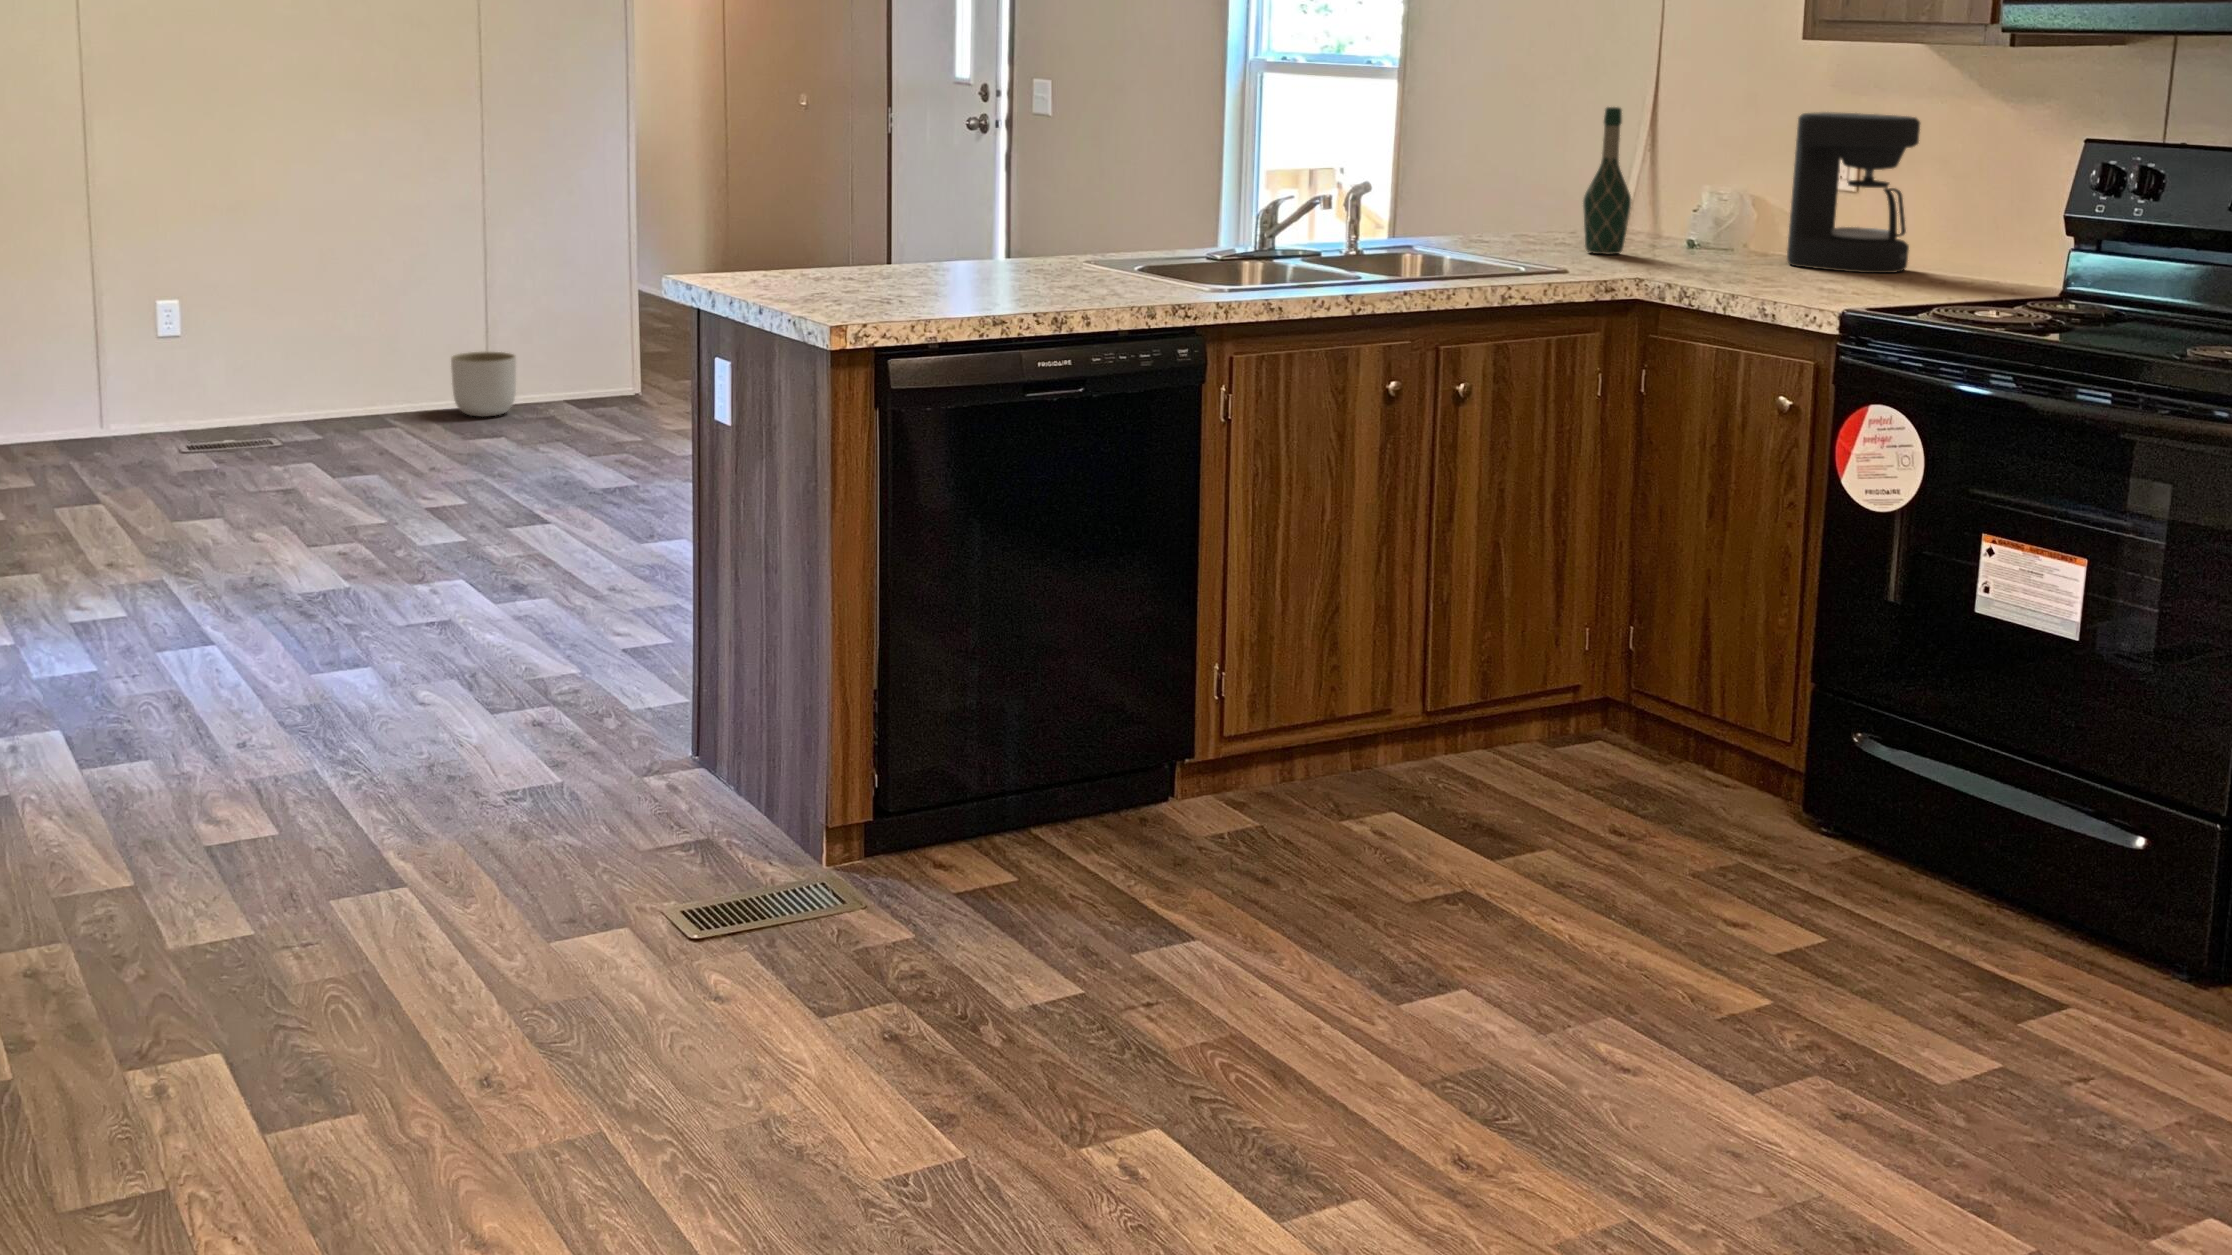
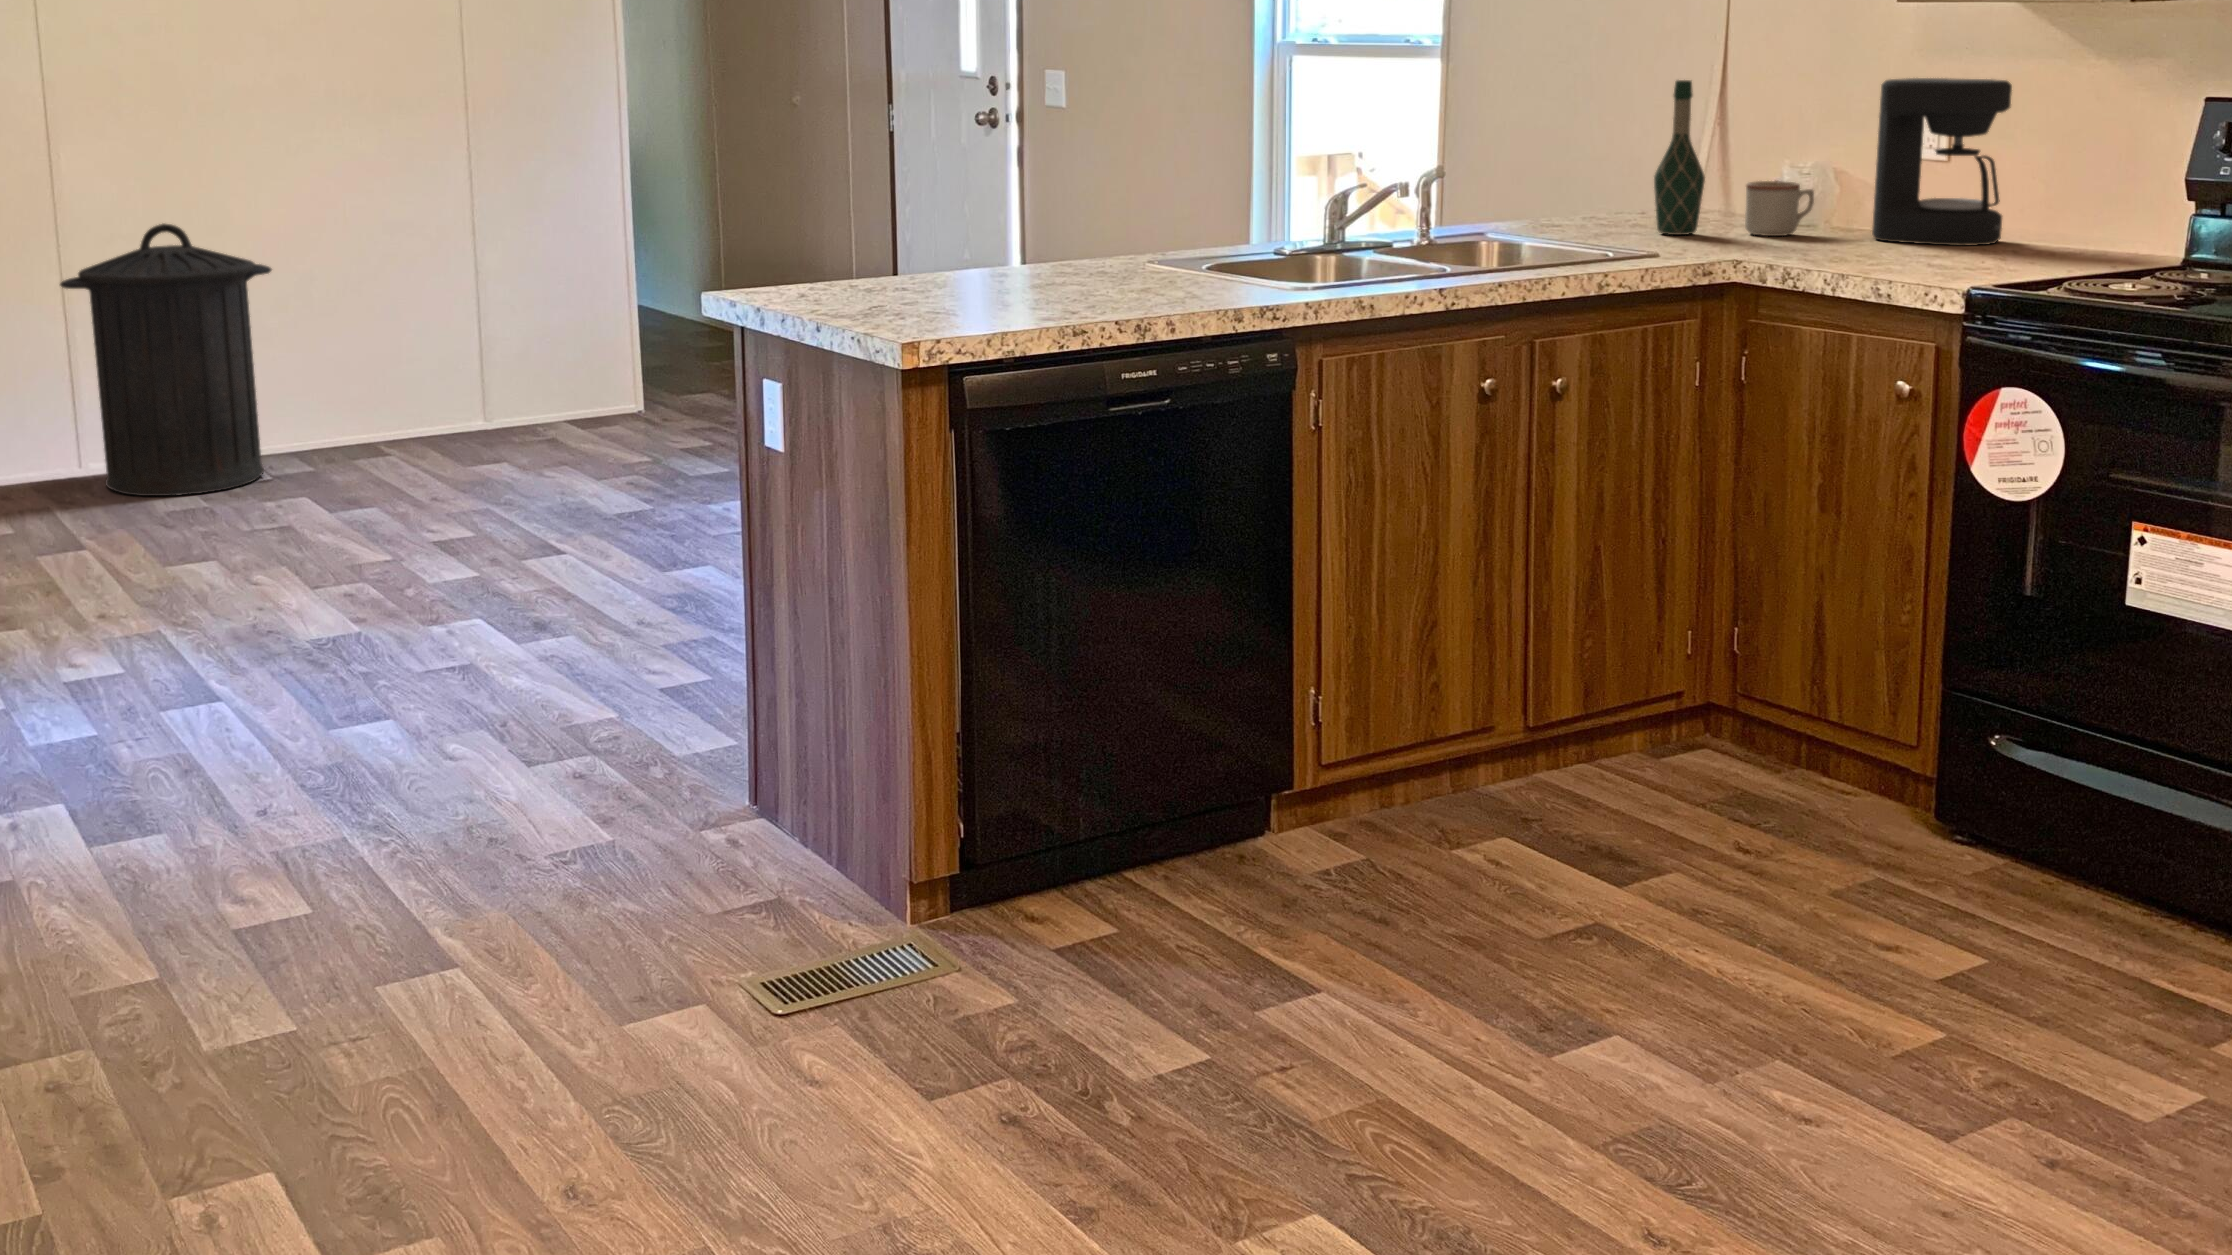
trash can: none [84,197,288,458] -> present [60,224,272,496]
mug: none [1669,206,1735,258] -> present [1745,181,1814,236]
planter: present [451,352,516,417] -> none [445,372,514,440]

